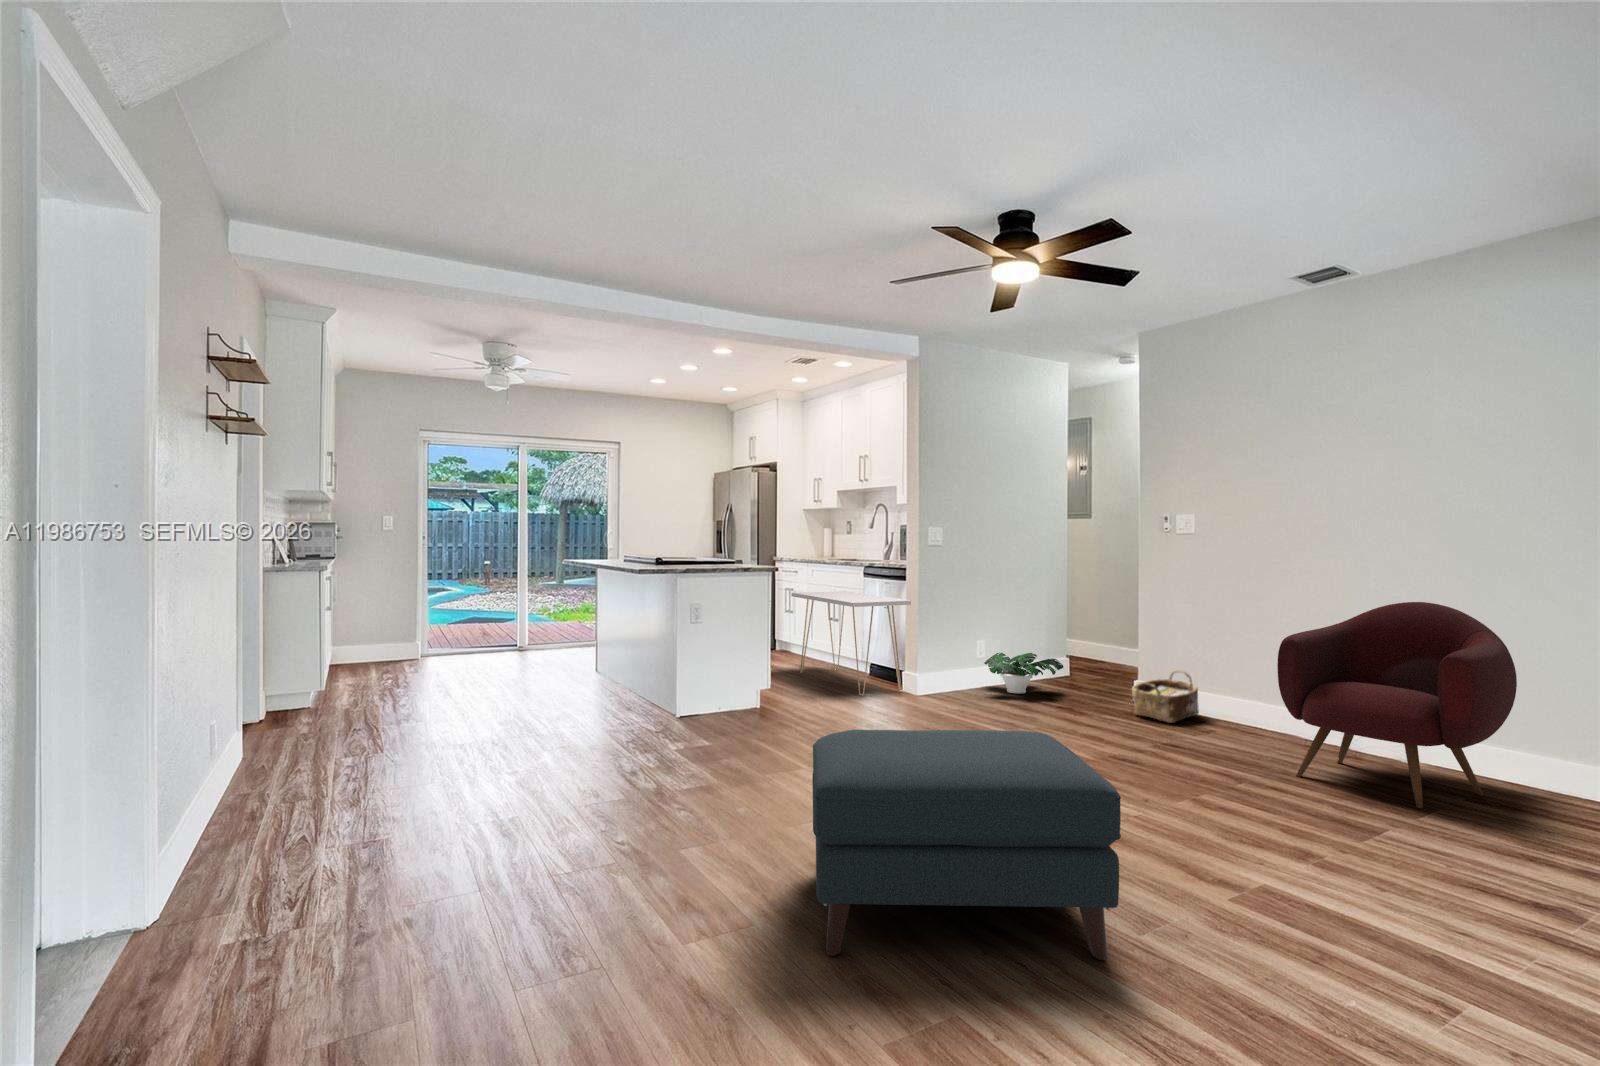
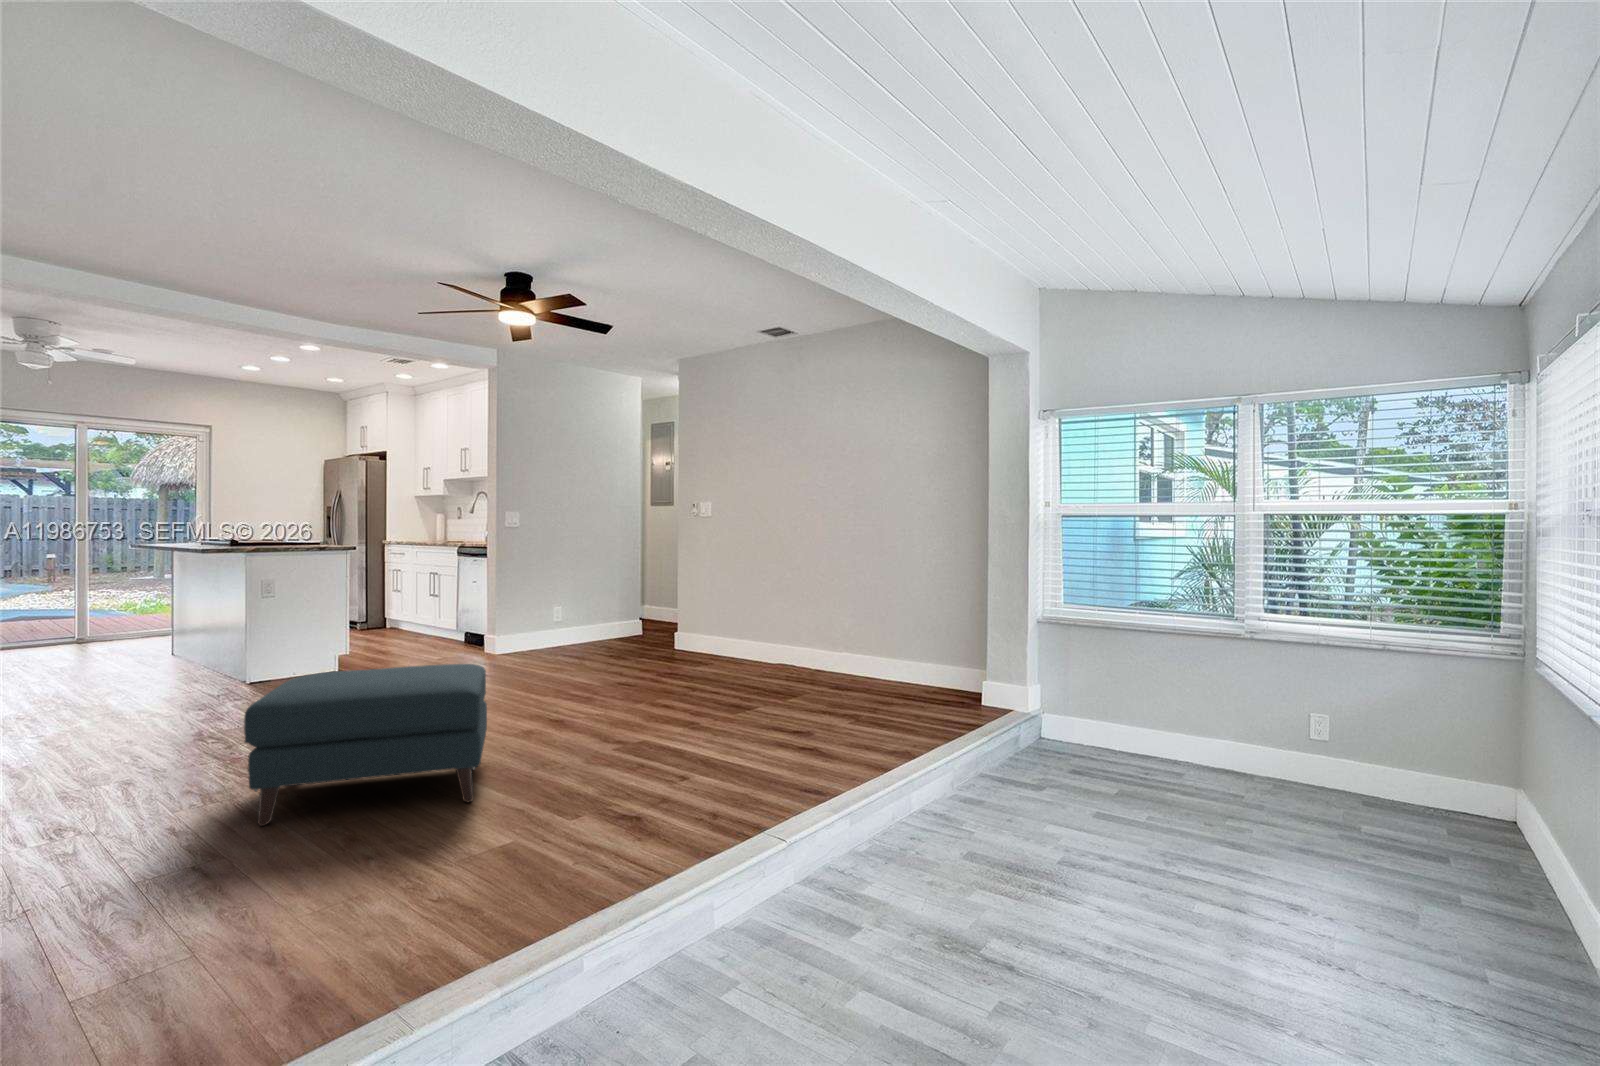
console table: present [791,591,911,696] -> none [385,571,490,661]
armchair: present [1277,602,1517,808] -> none [723,564,853,700]
potted plant: present [984,653,1063,694] -> none [556,616,623,650]
woven basket: present [1132,670,1199,723] -> none [660,623,710,663]

